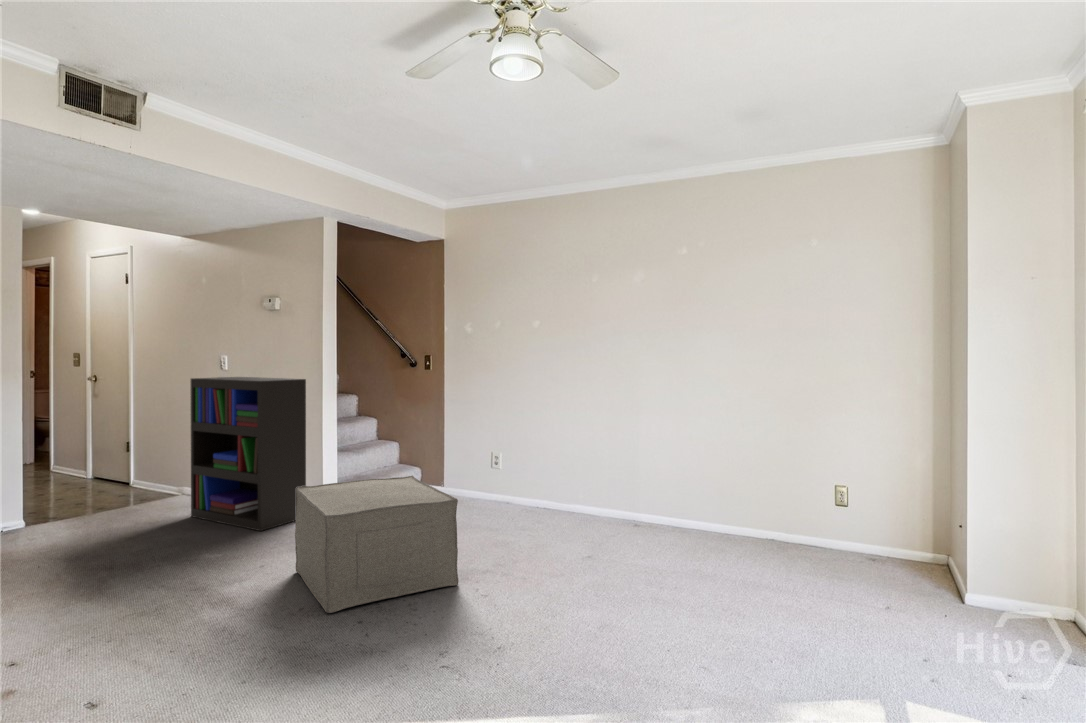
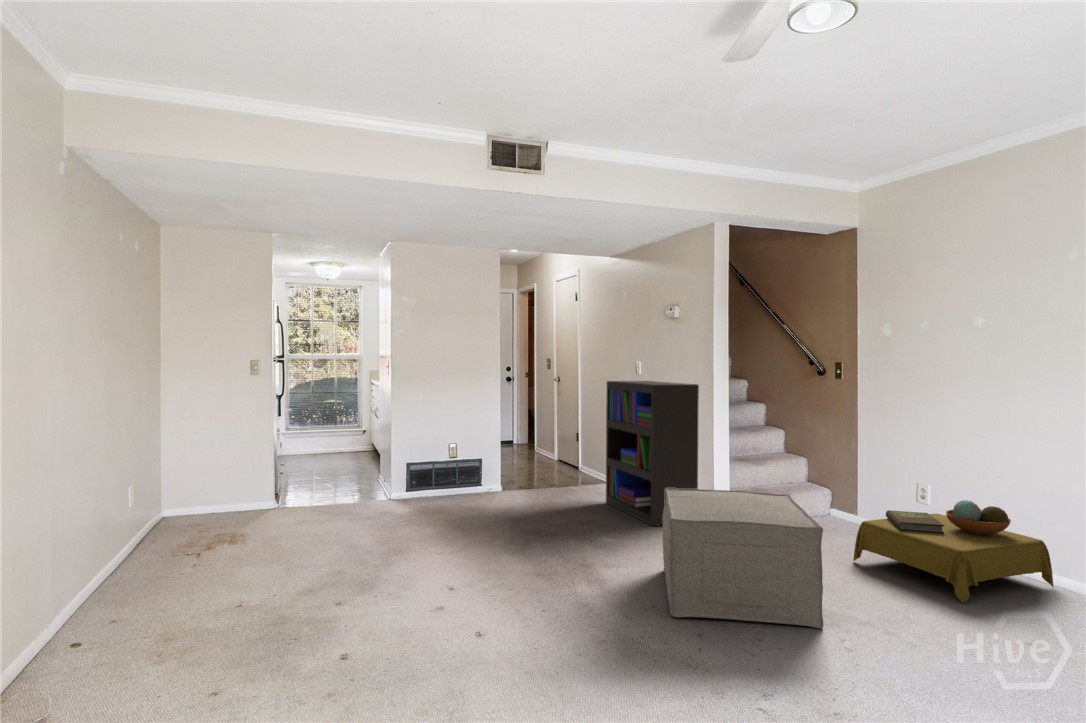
side table: none [456,461,582,539] -> present [853,500,1053,603]

